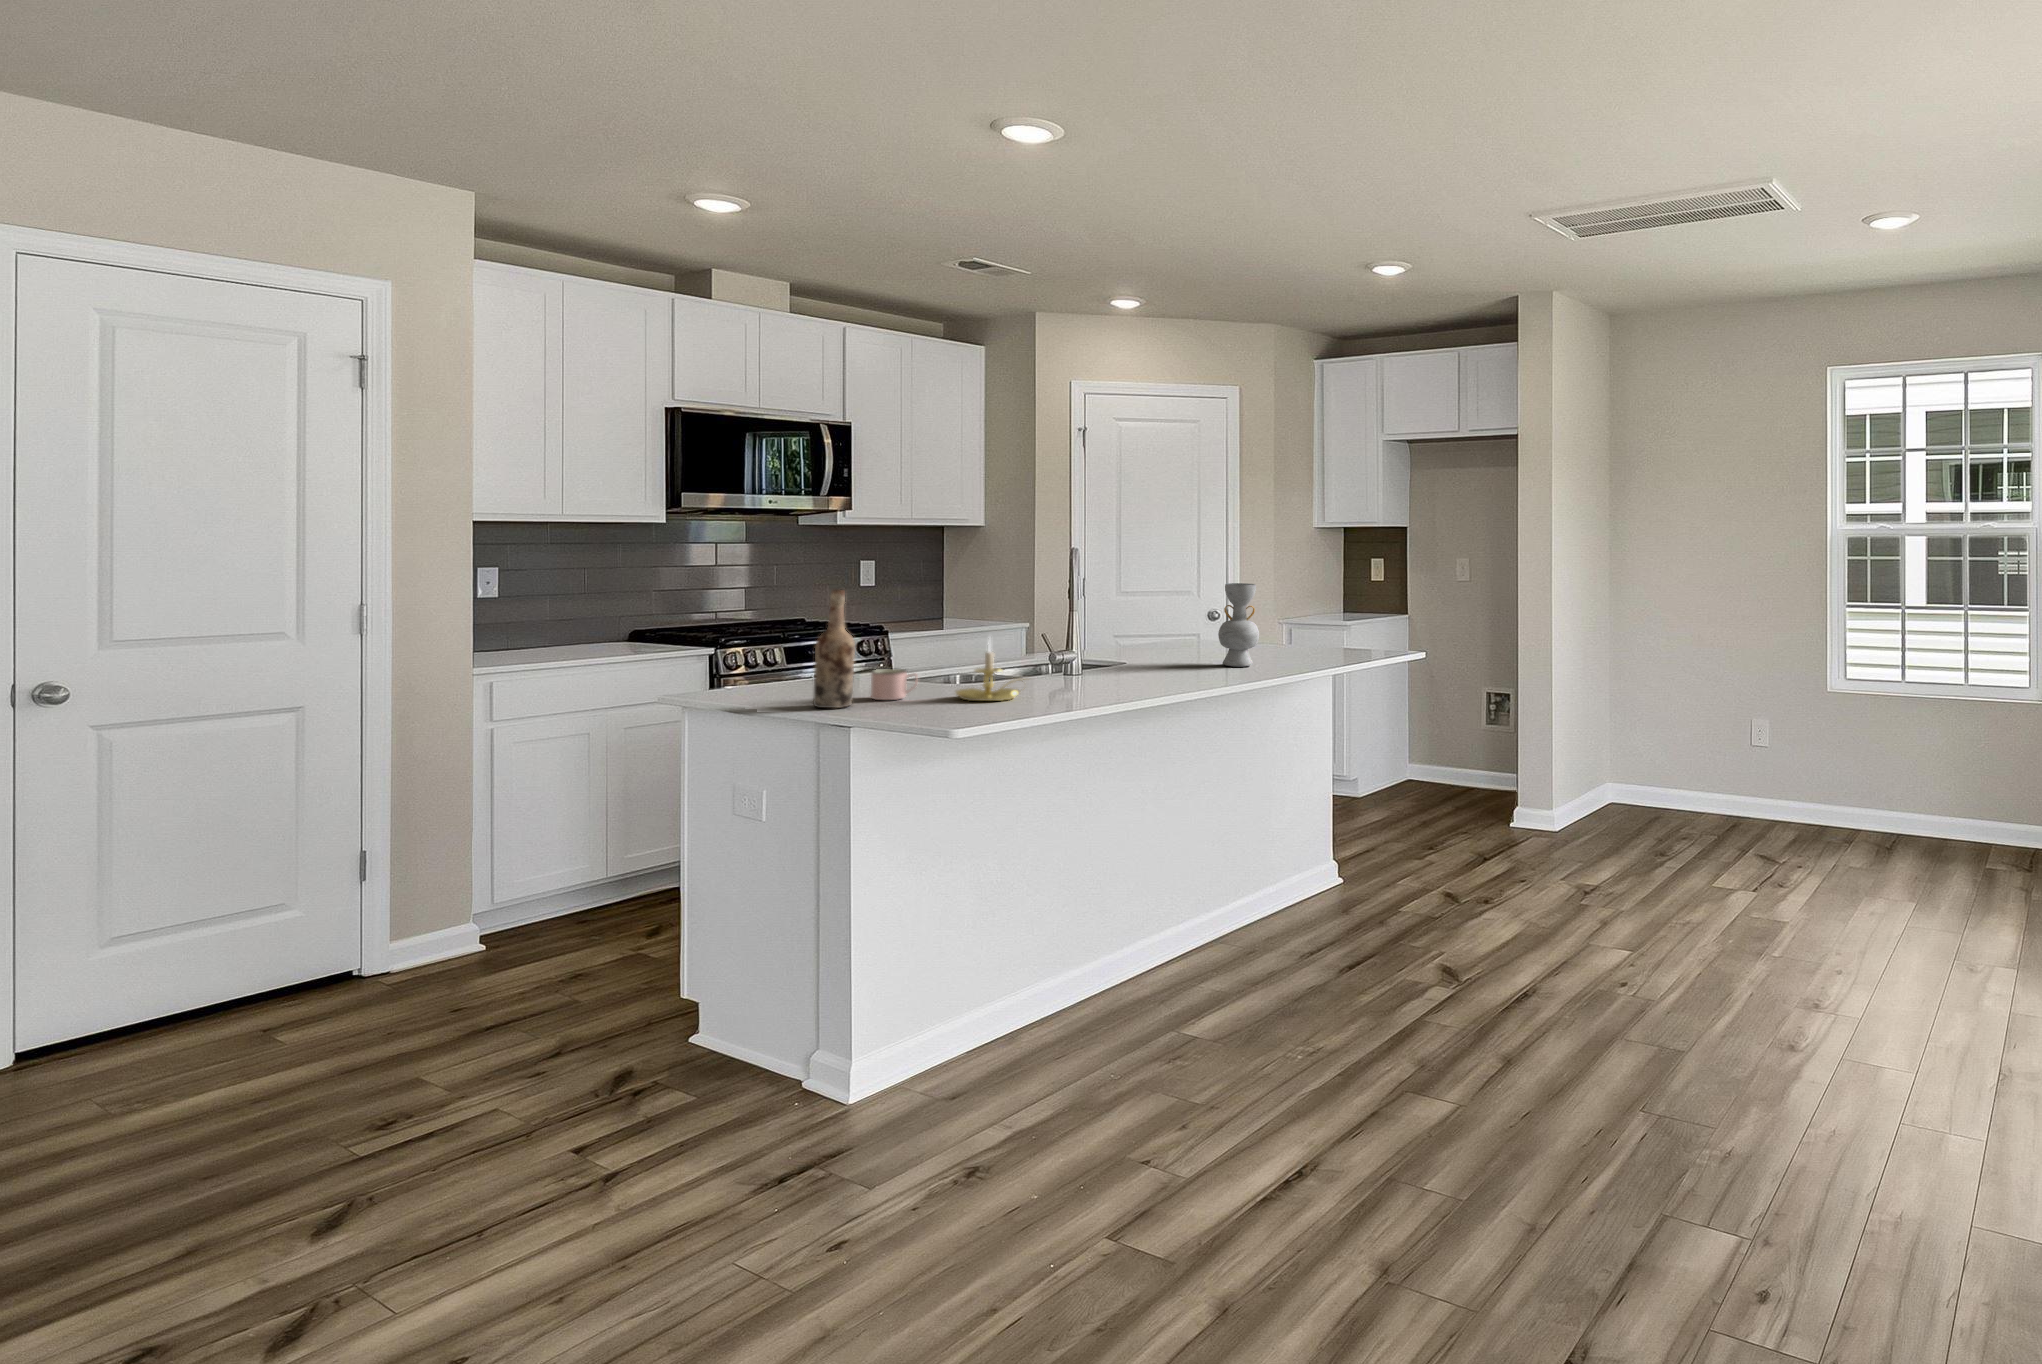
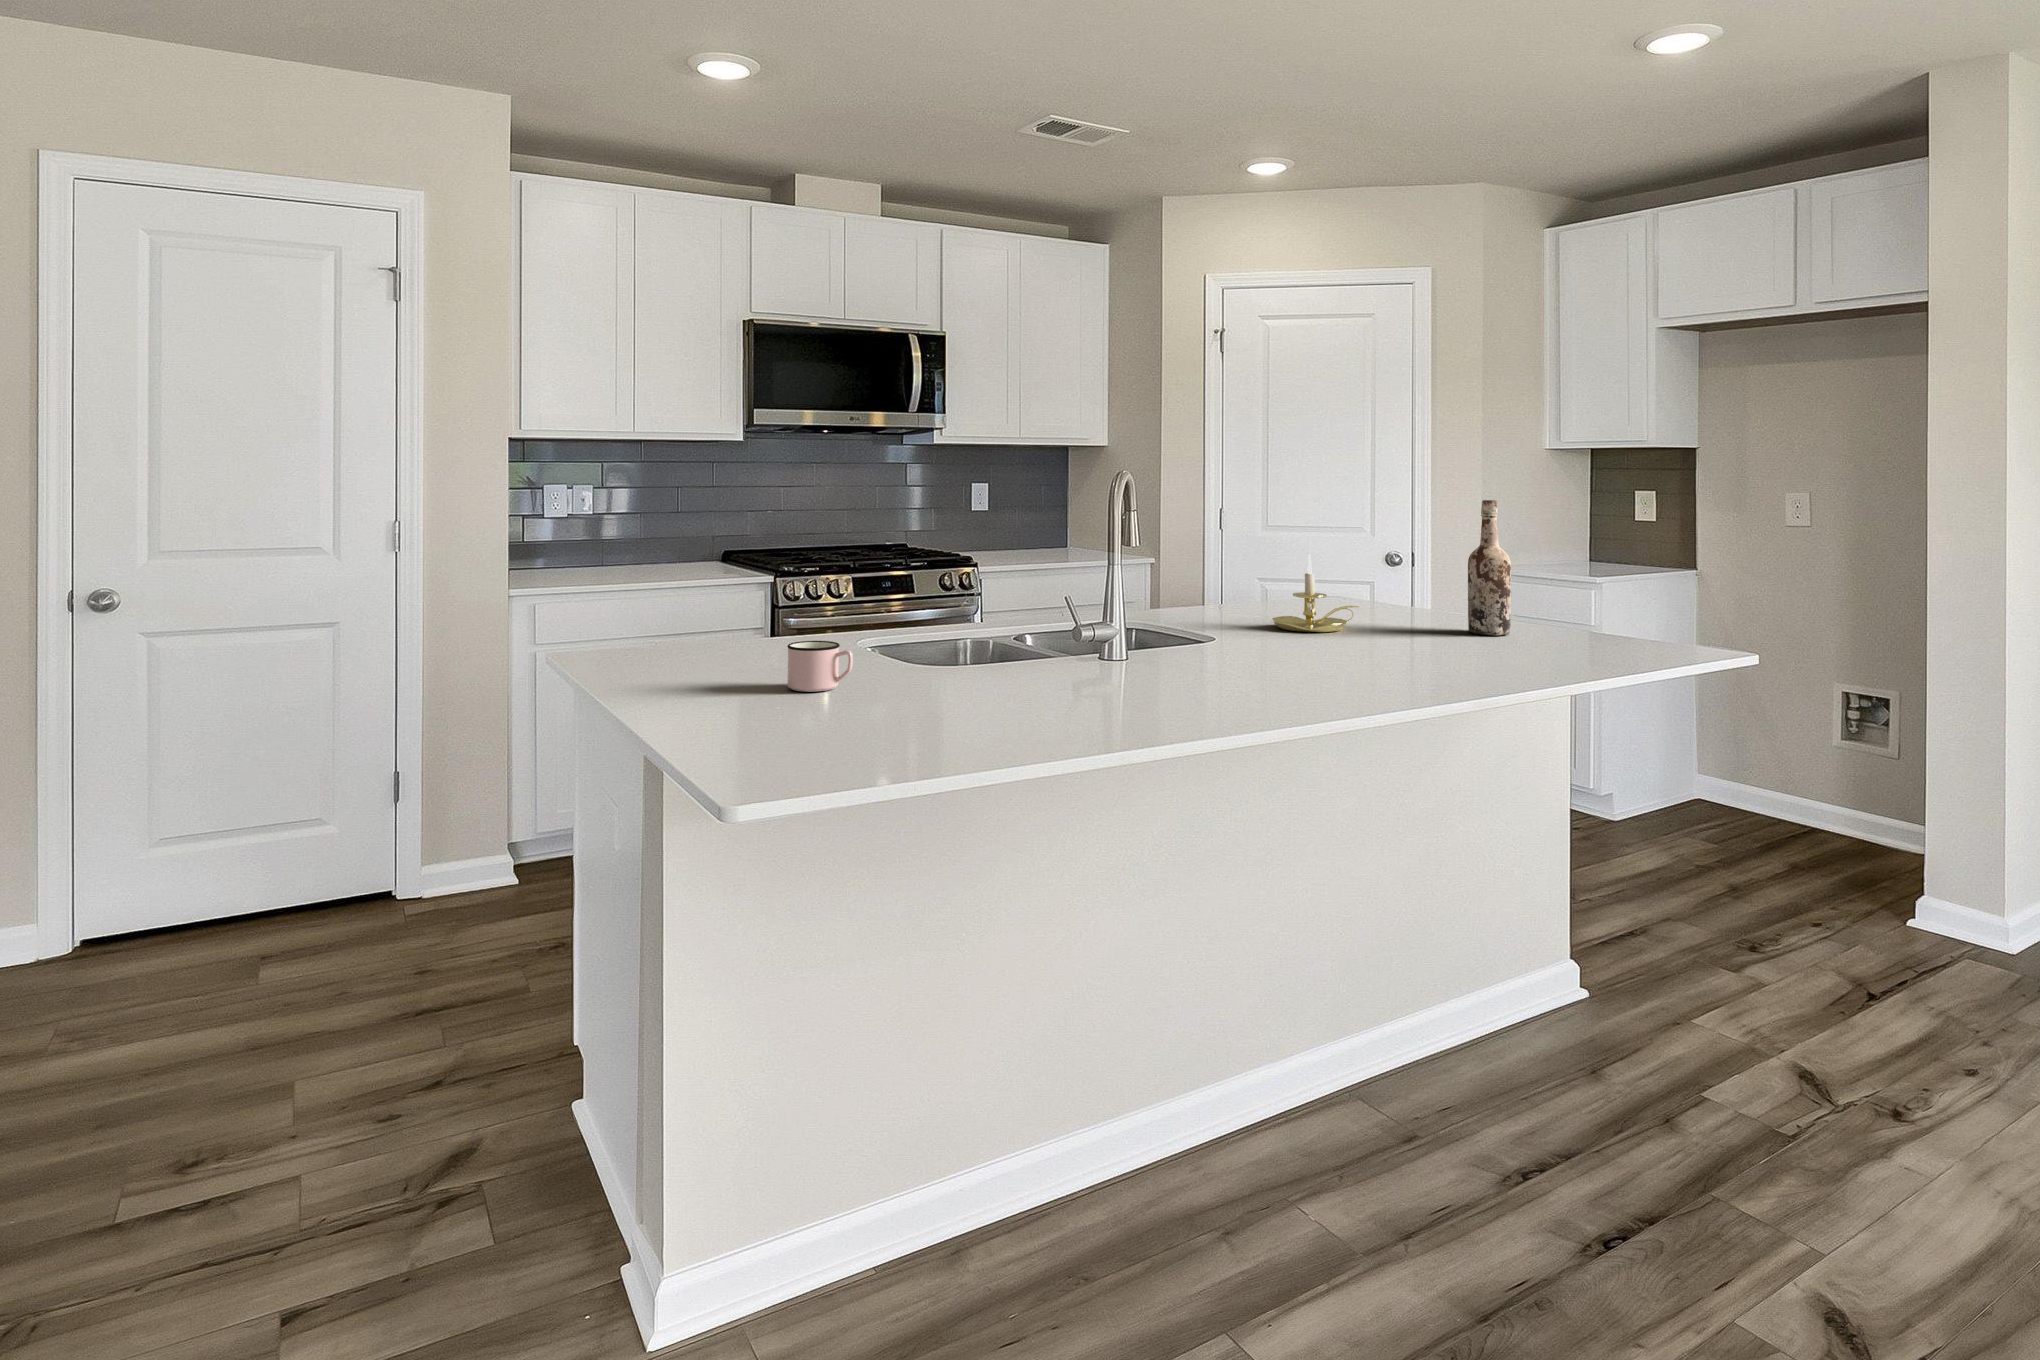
decorative vase: present [1218,583,1259,667] -> none [1360,515,1428,651]
wine bottle: present [813,589,855,708] -> present [1468,500,1511,635]
candle holder: present [956,643,1024,701] -> present [1272,554,1359,632]

